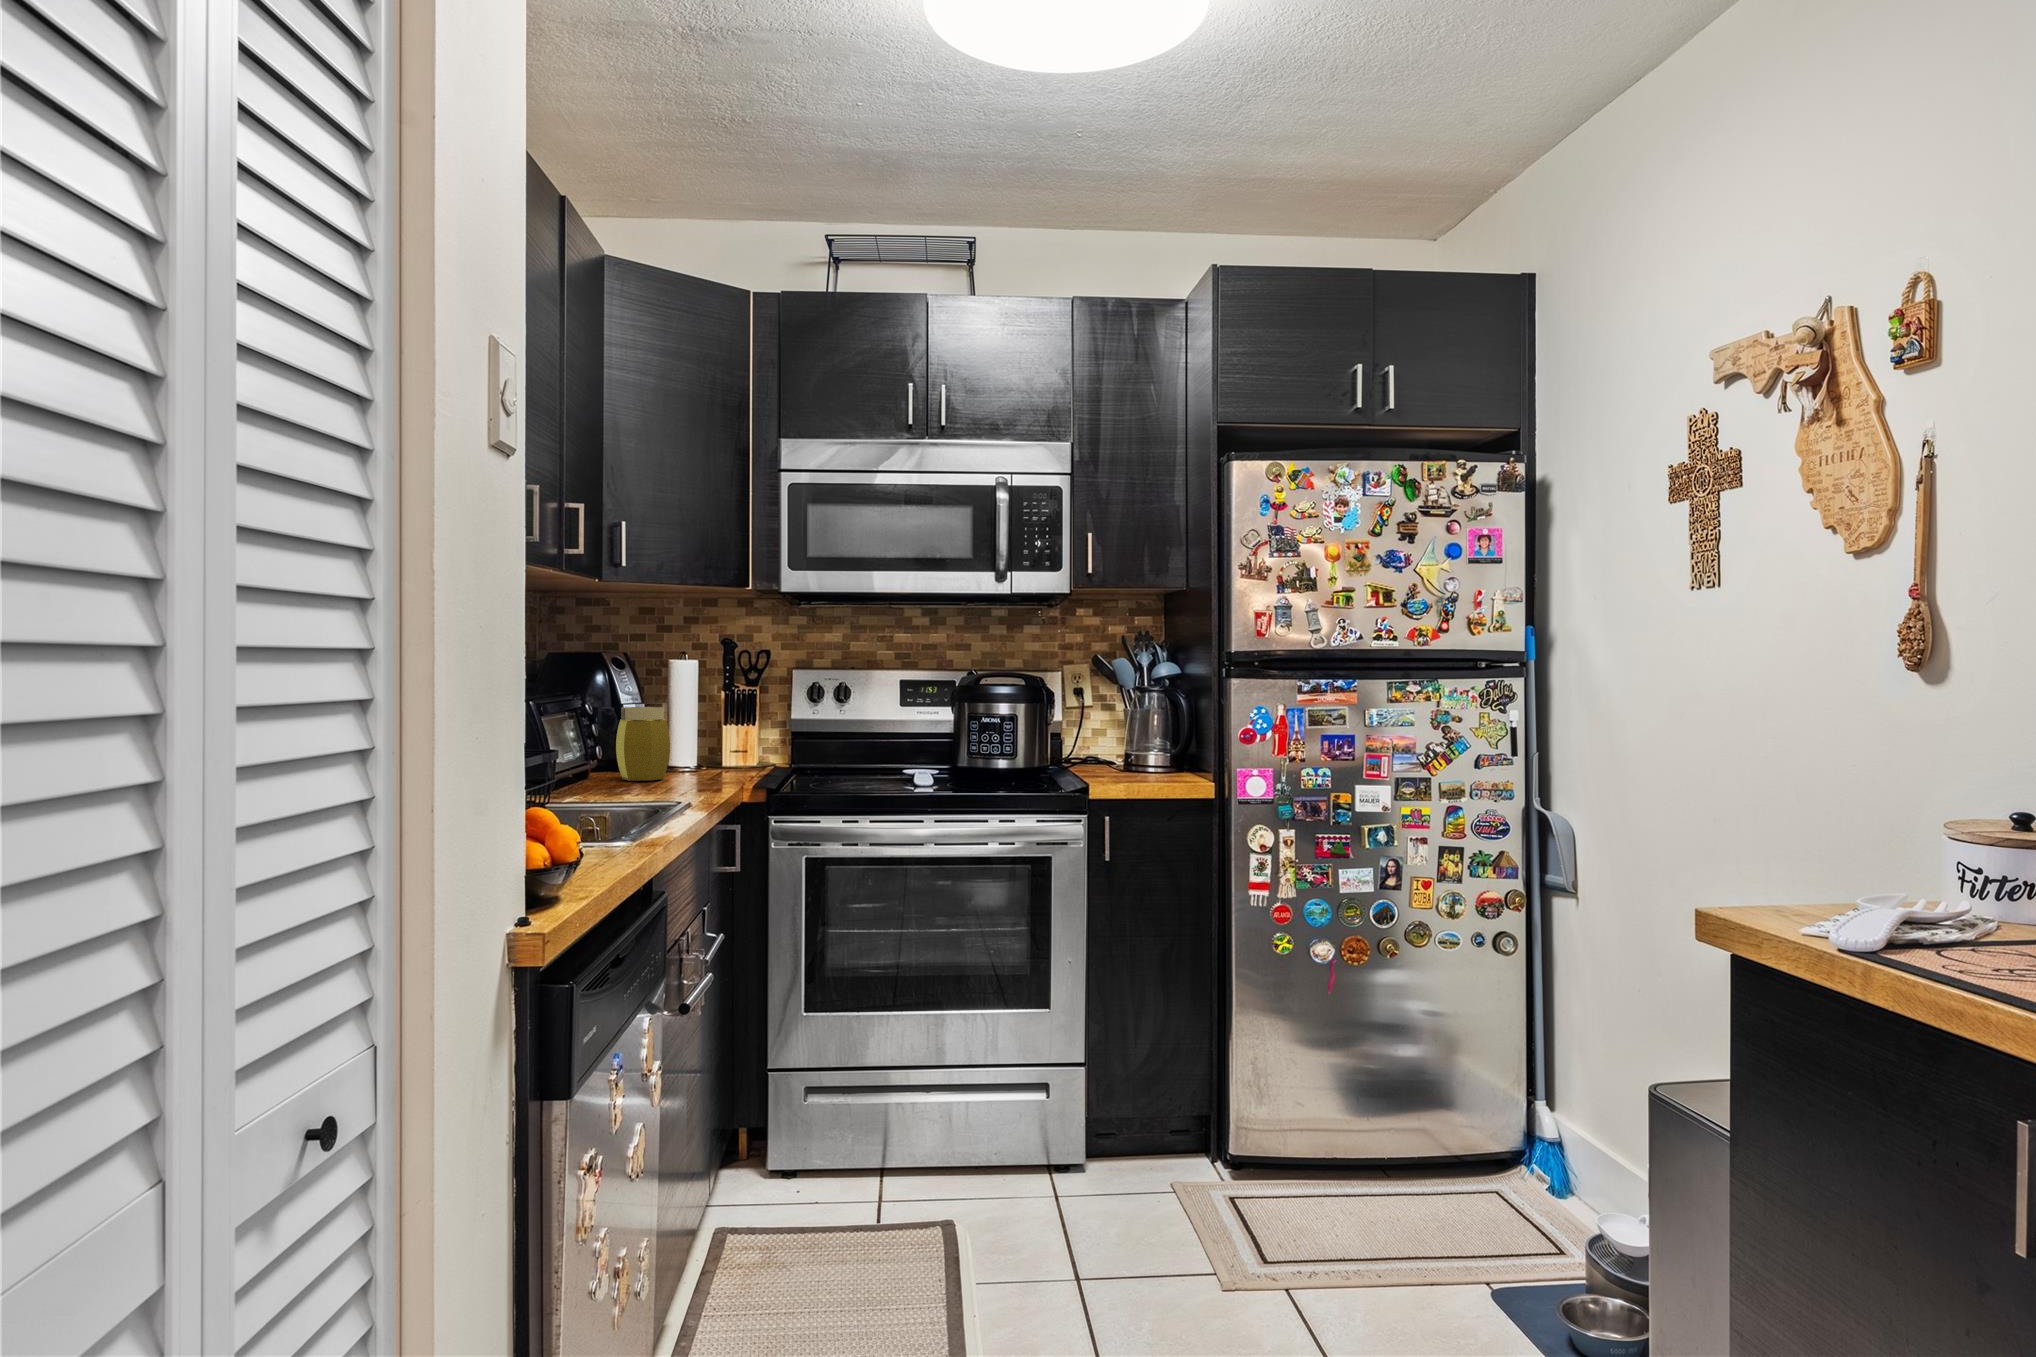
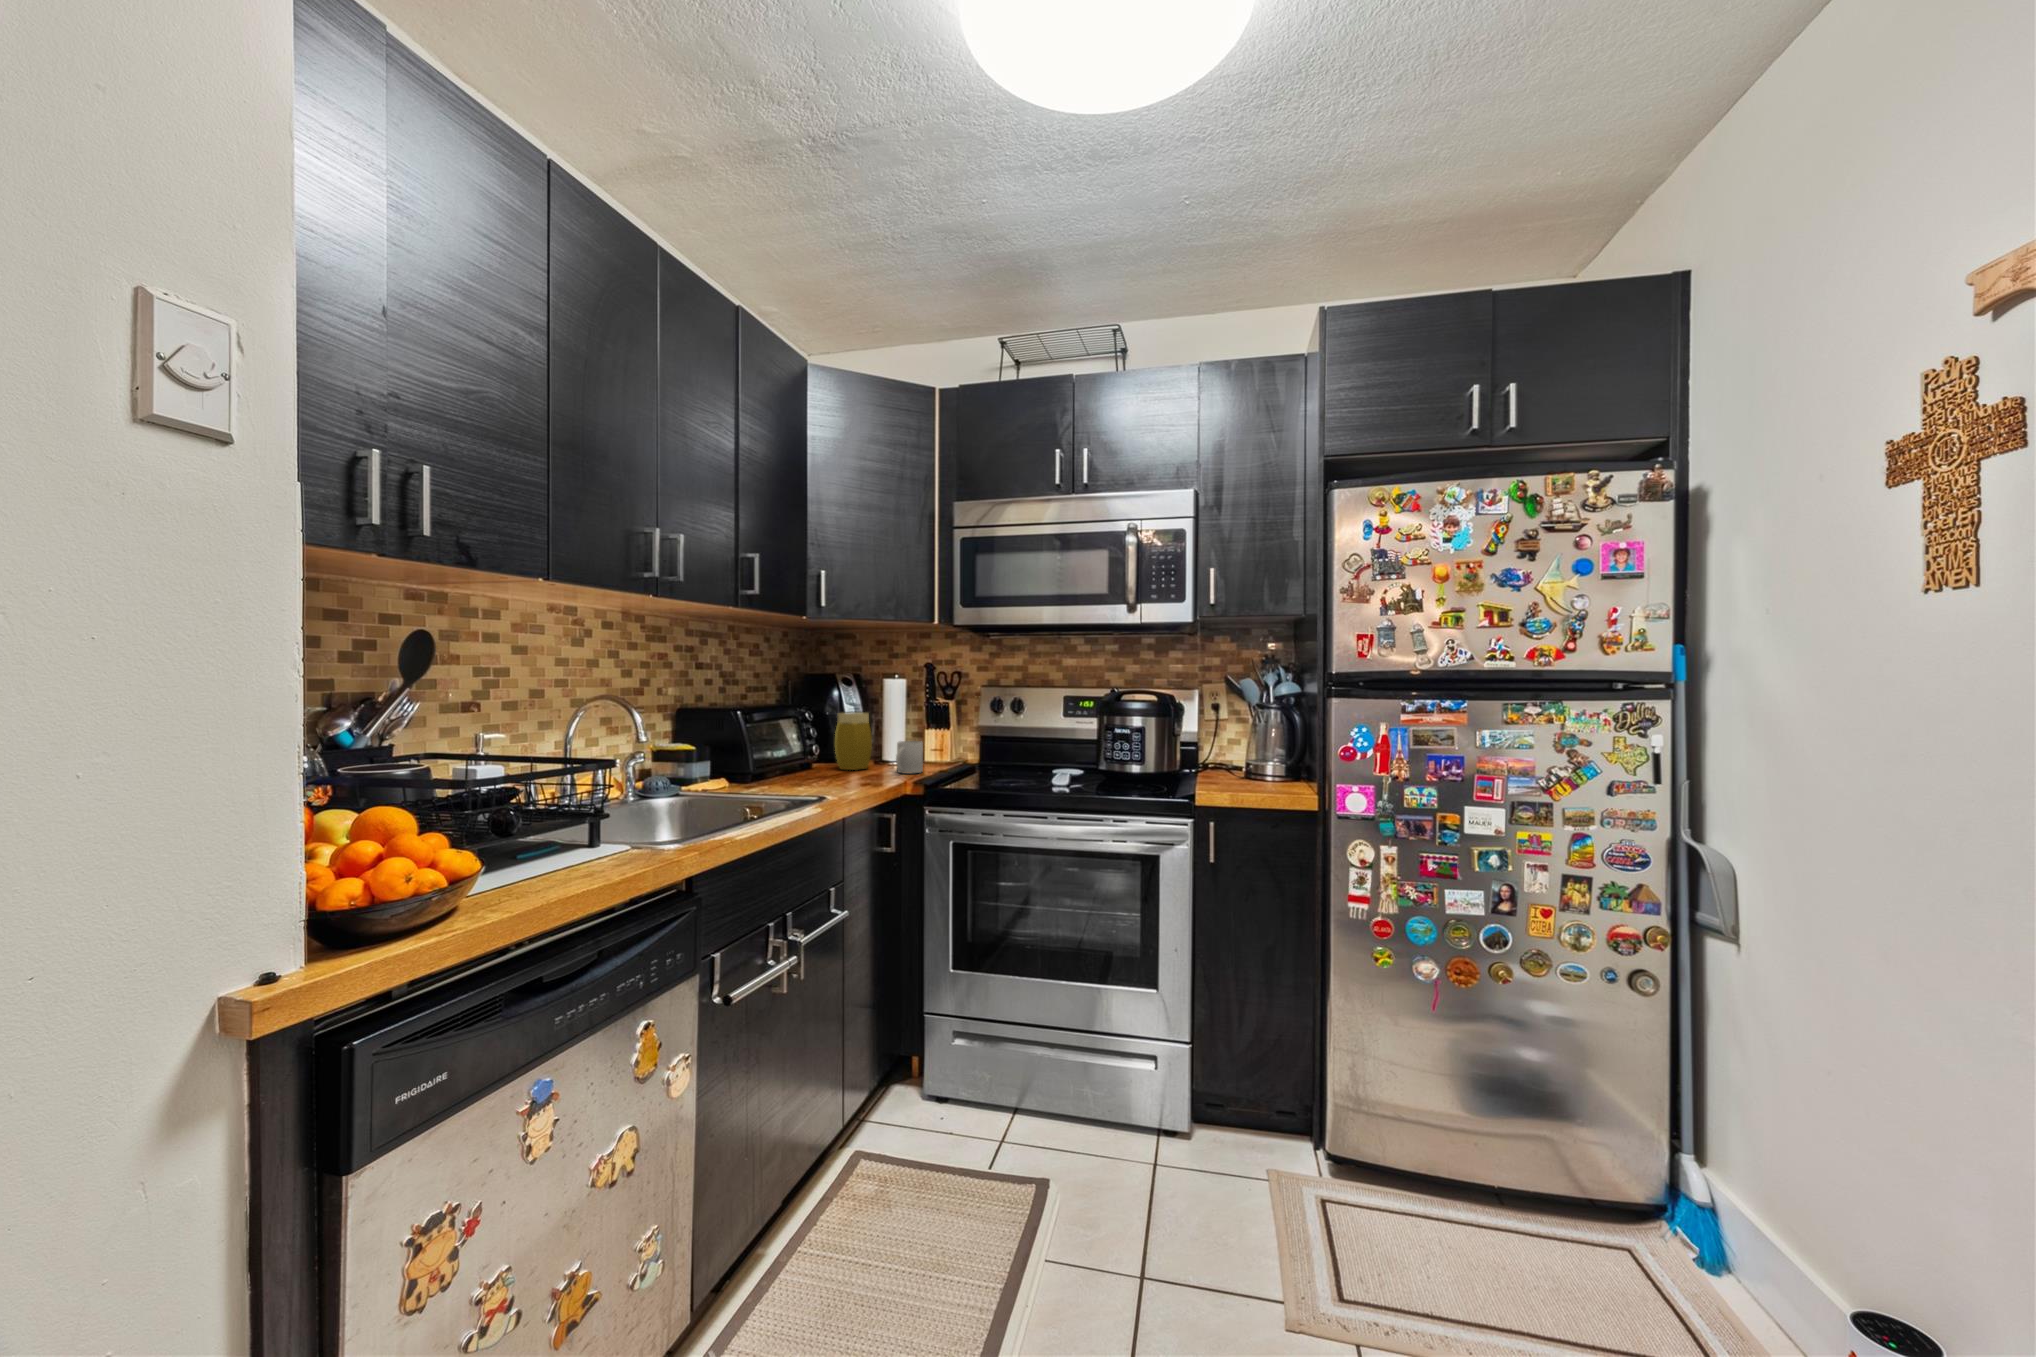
mug: none [706,742,740,782] -> present [896,741,923,773]

